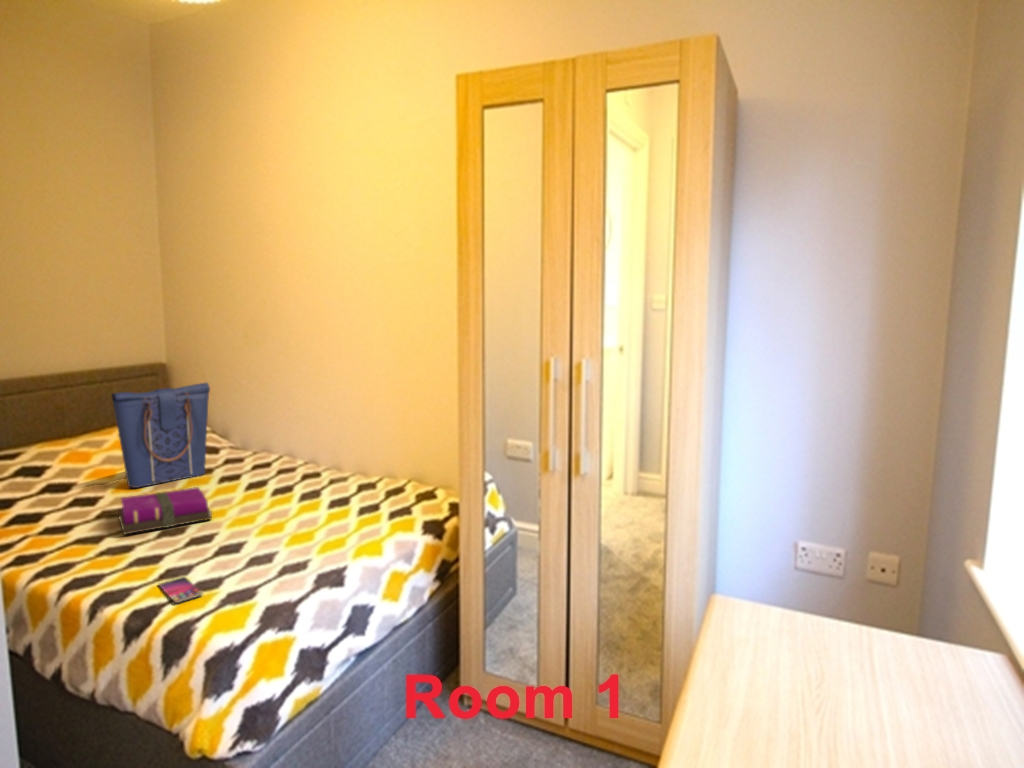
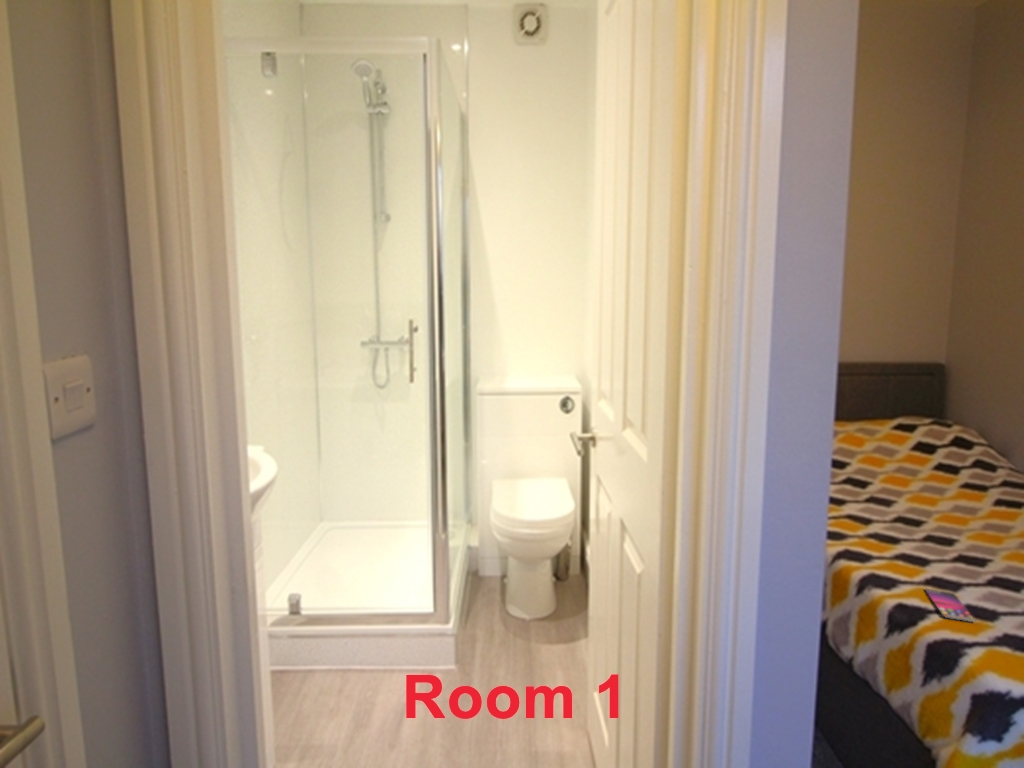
tote bag: present [112,383,210,488] -> none [894,390,1003,490]
notebook: present [118,487,212,534] -> none [885,490,987,543]

